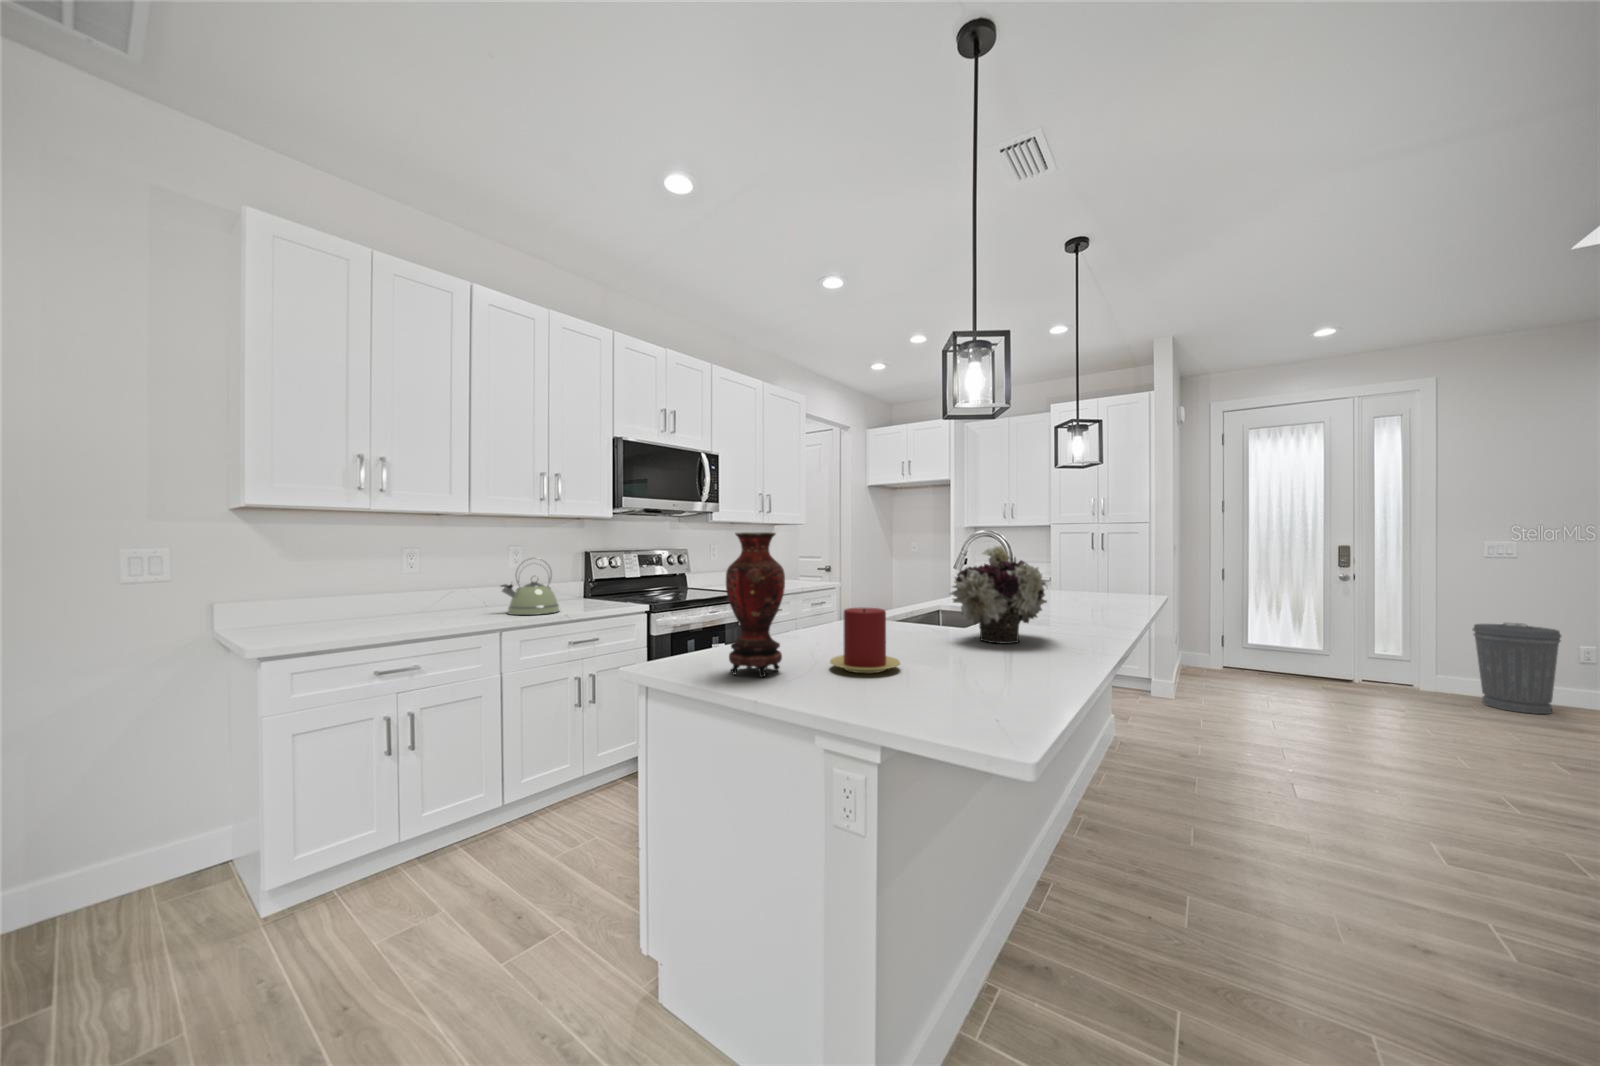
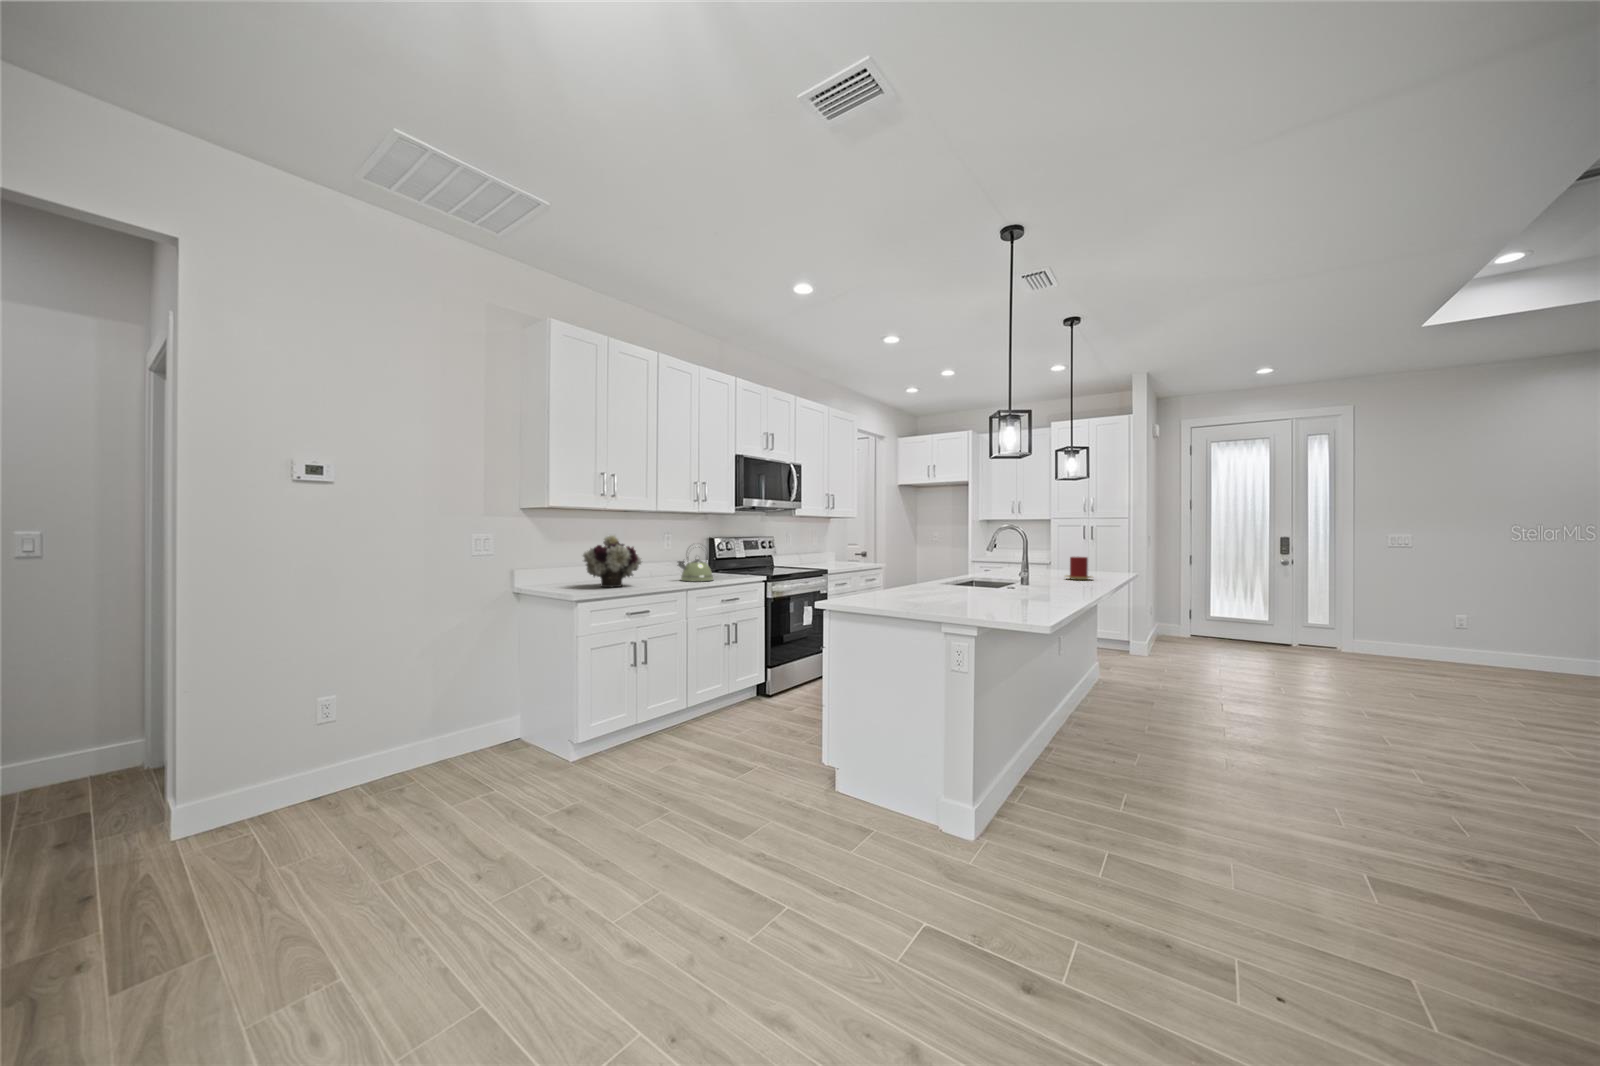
vase: present [726,532,785,677] -> none [876,529,909,607]
flower arrangement: present [950,546,1047,644] -> present [583,535,642,587]
candle: present [830,608,900,673] -> present [1066,557,1092,580]
trash can: present [1473,623,1561,714] -> none [1377,598,1439,667]

